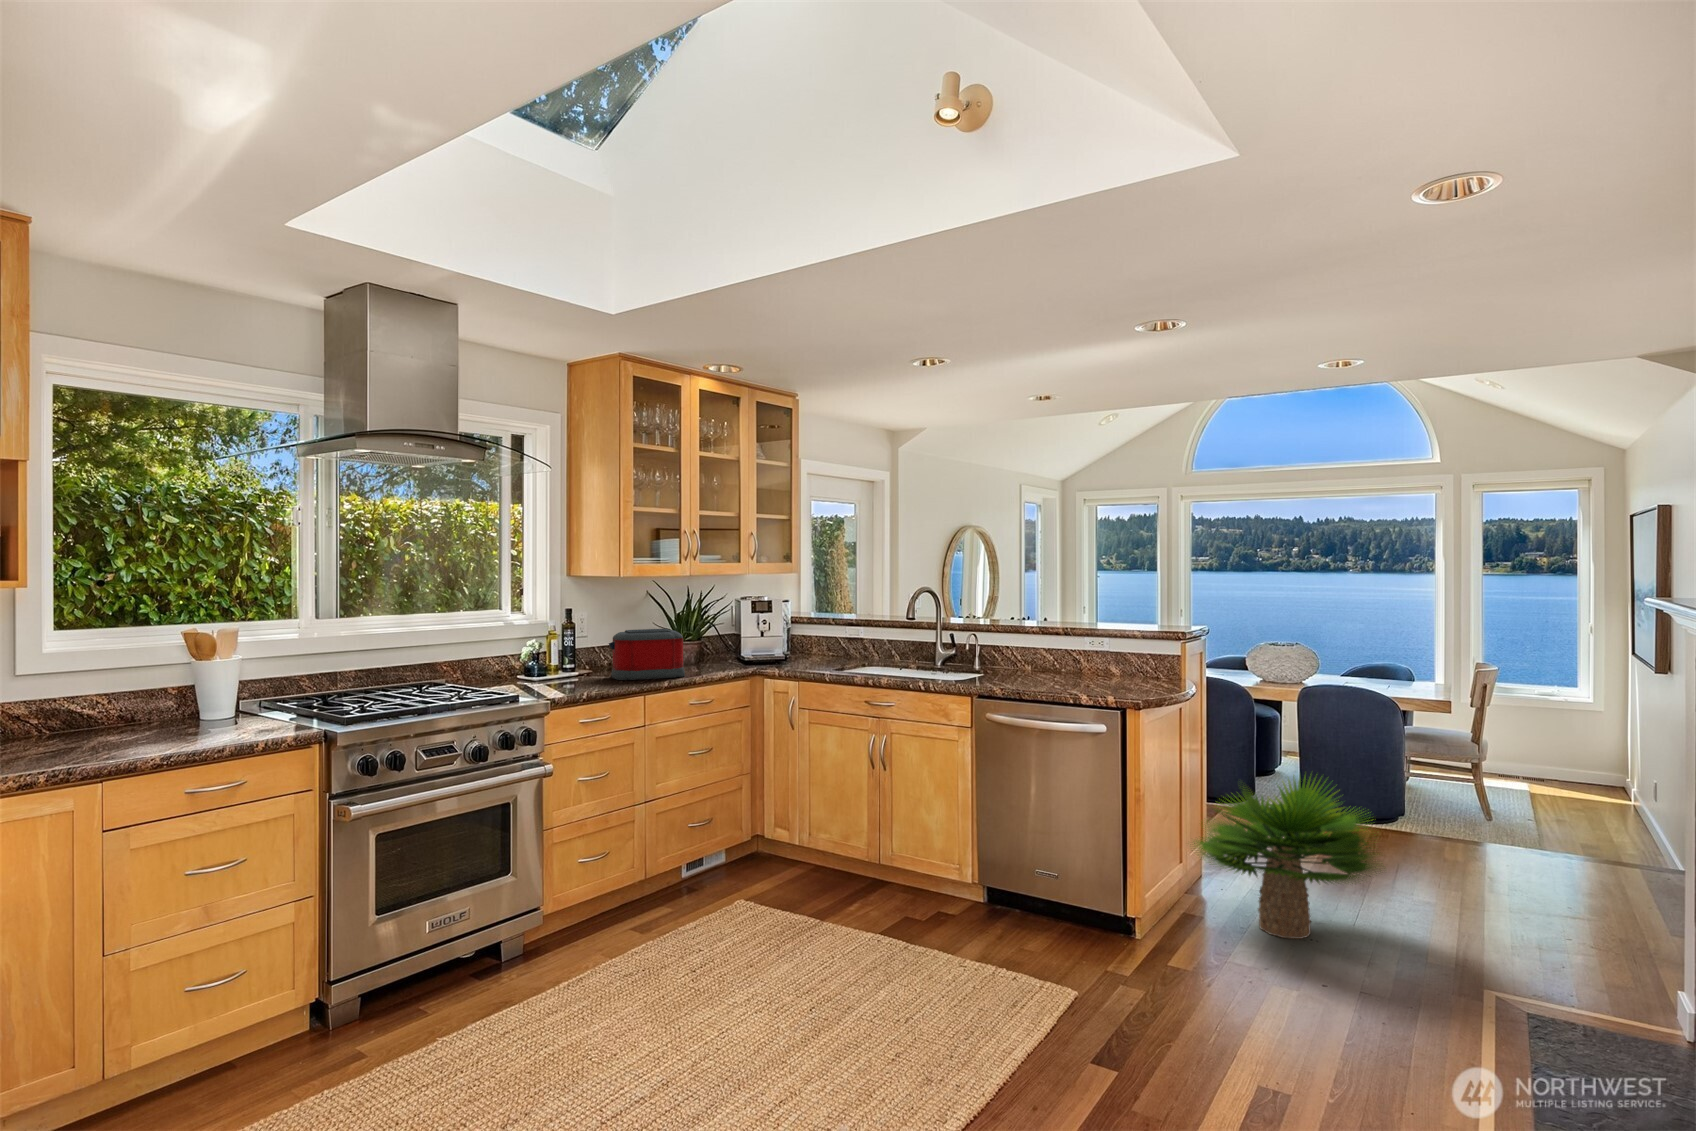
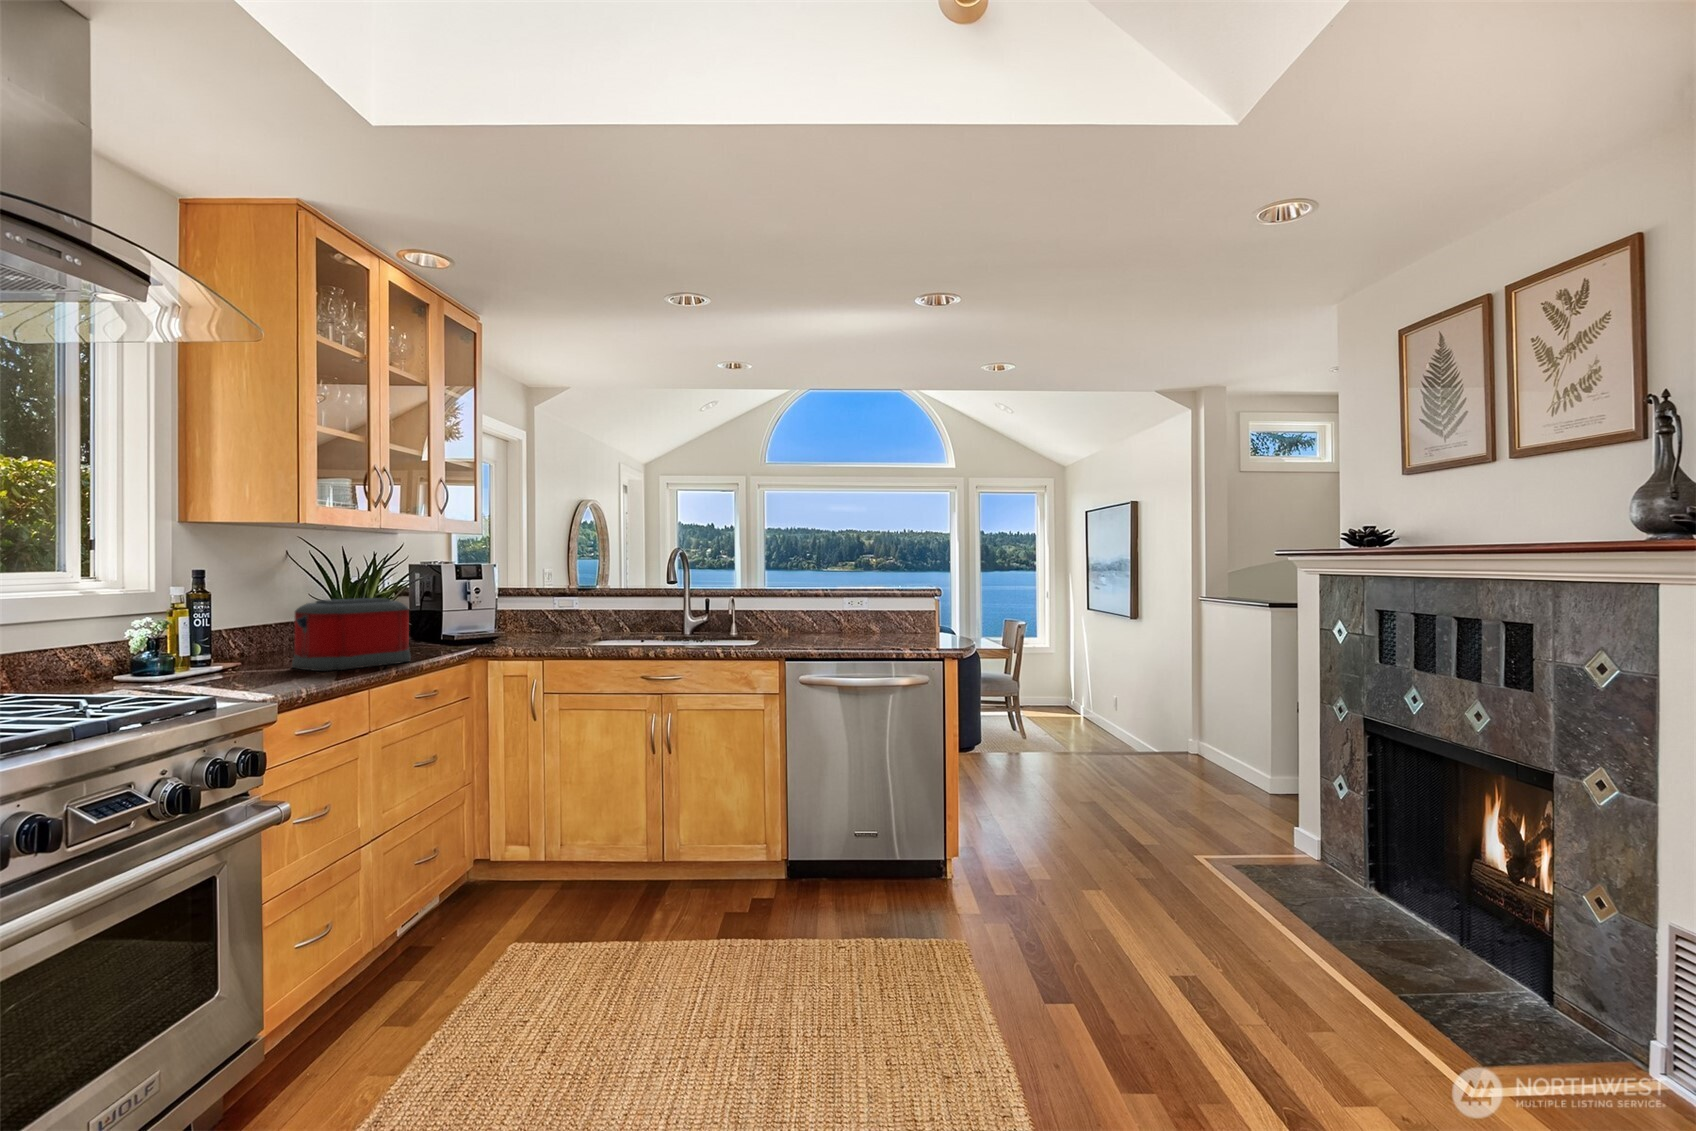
potted plant: present [1194,777,1376,939] -> none [944,704,1107,849]

